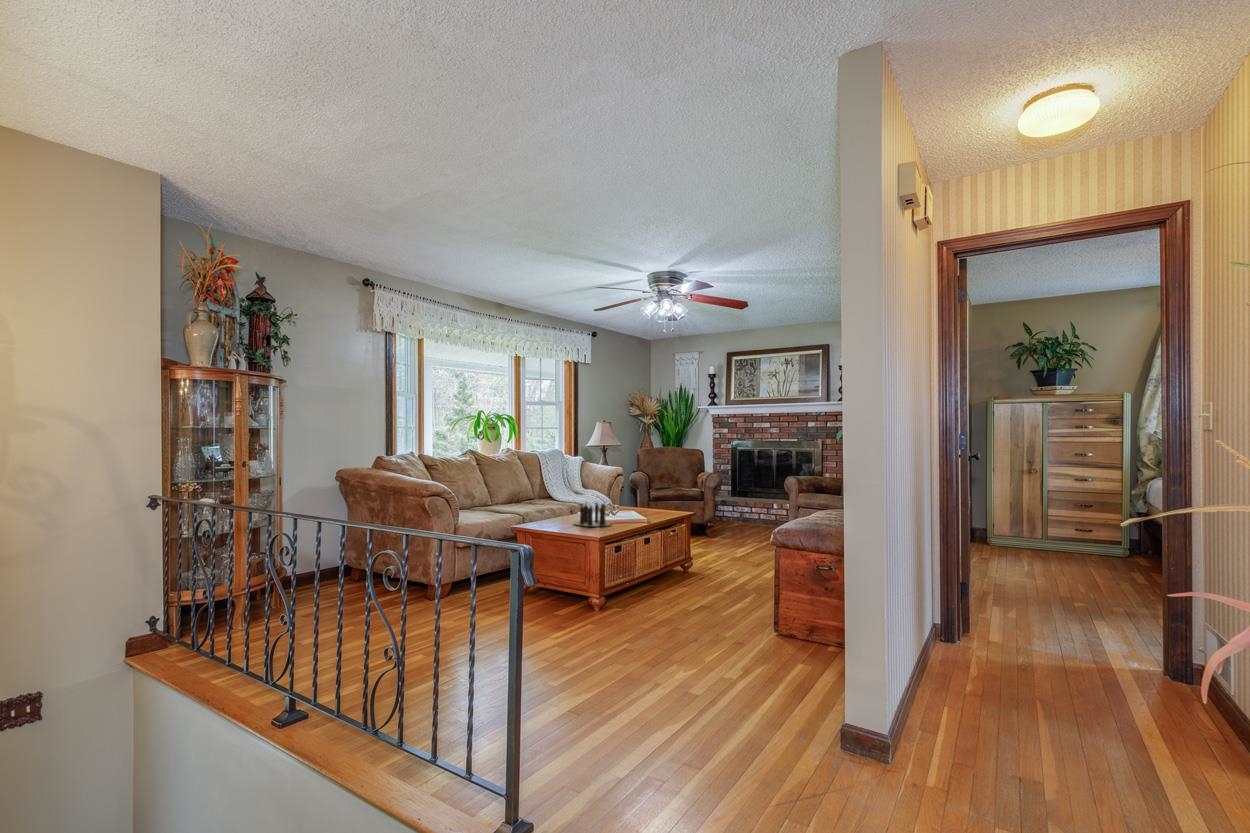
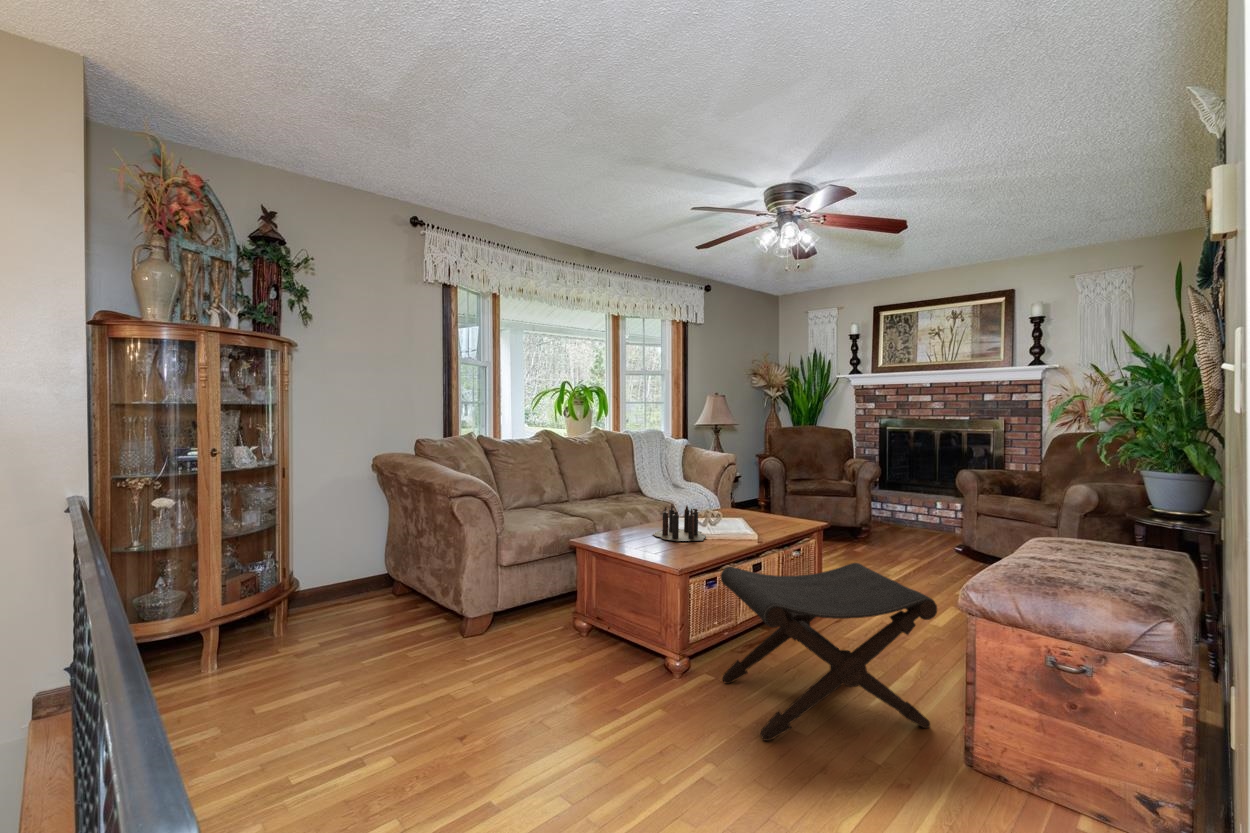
footstool: none [627,531,759,635] -> present [721,563,937,741]

